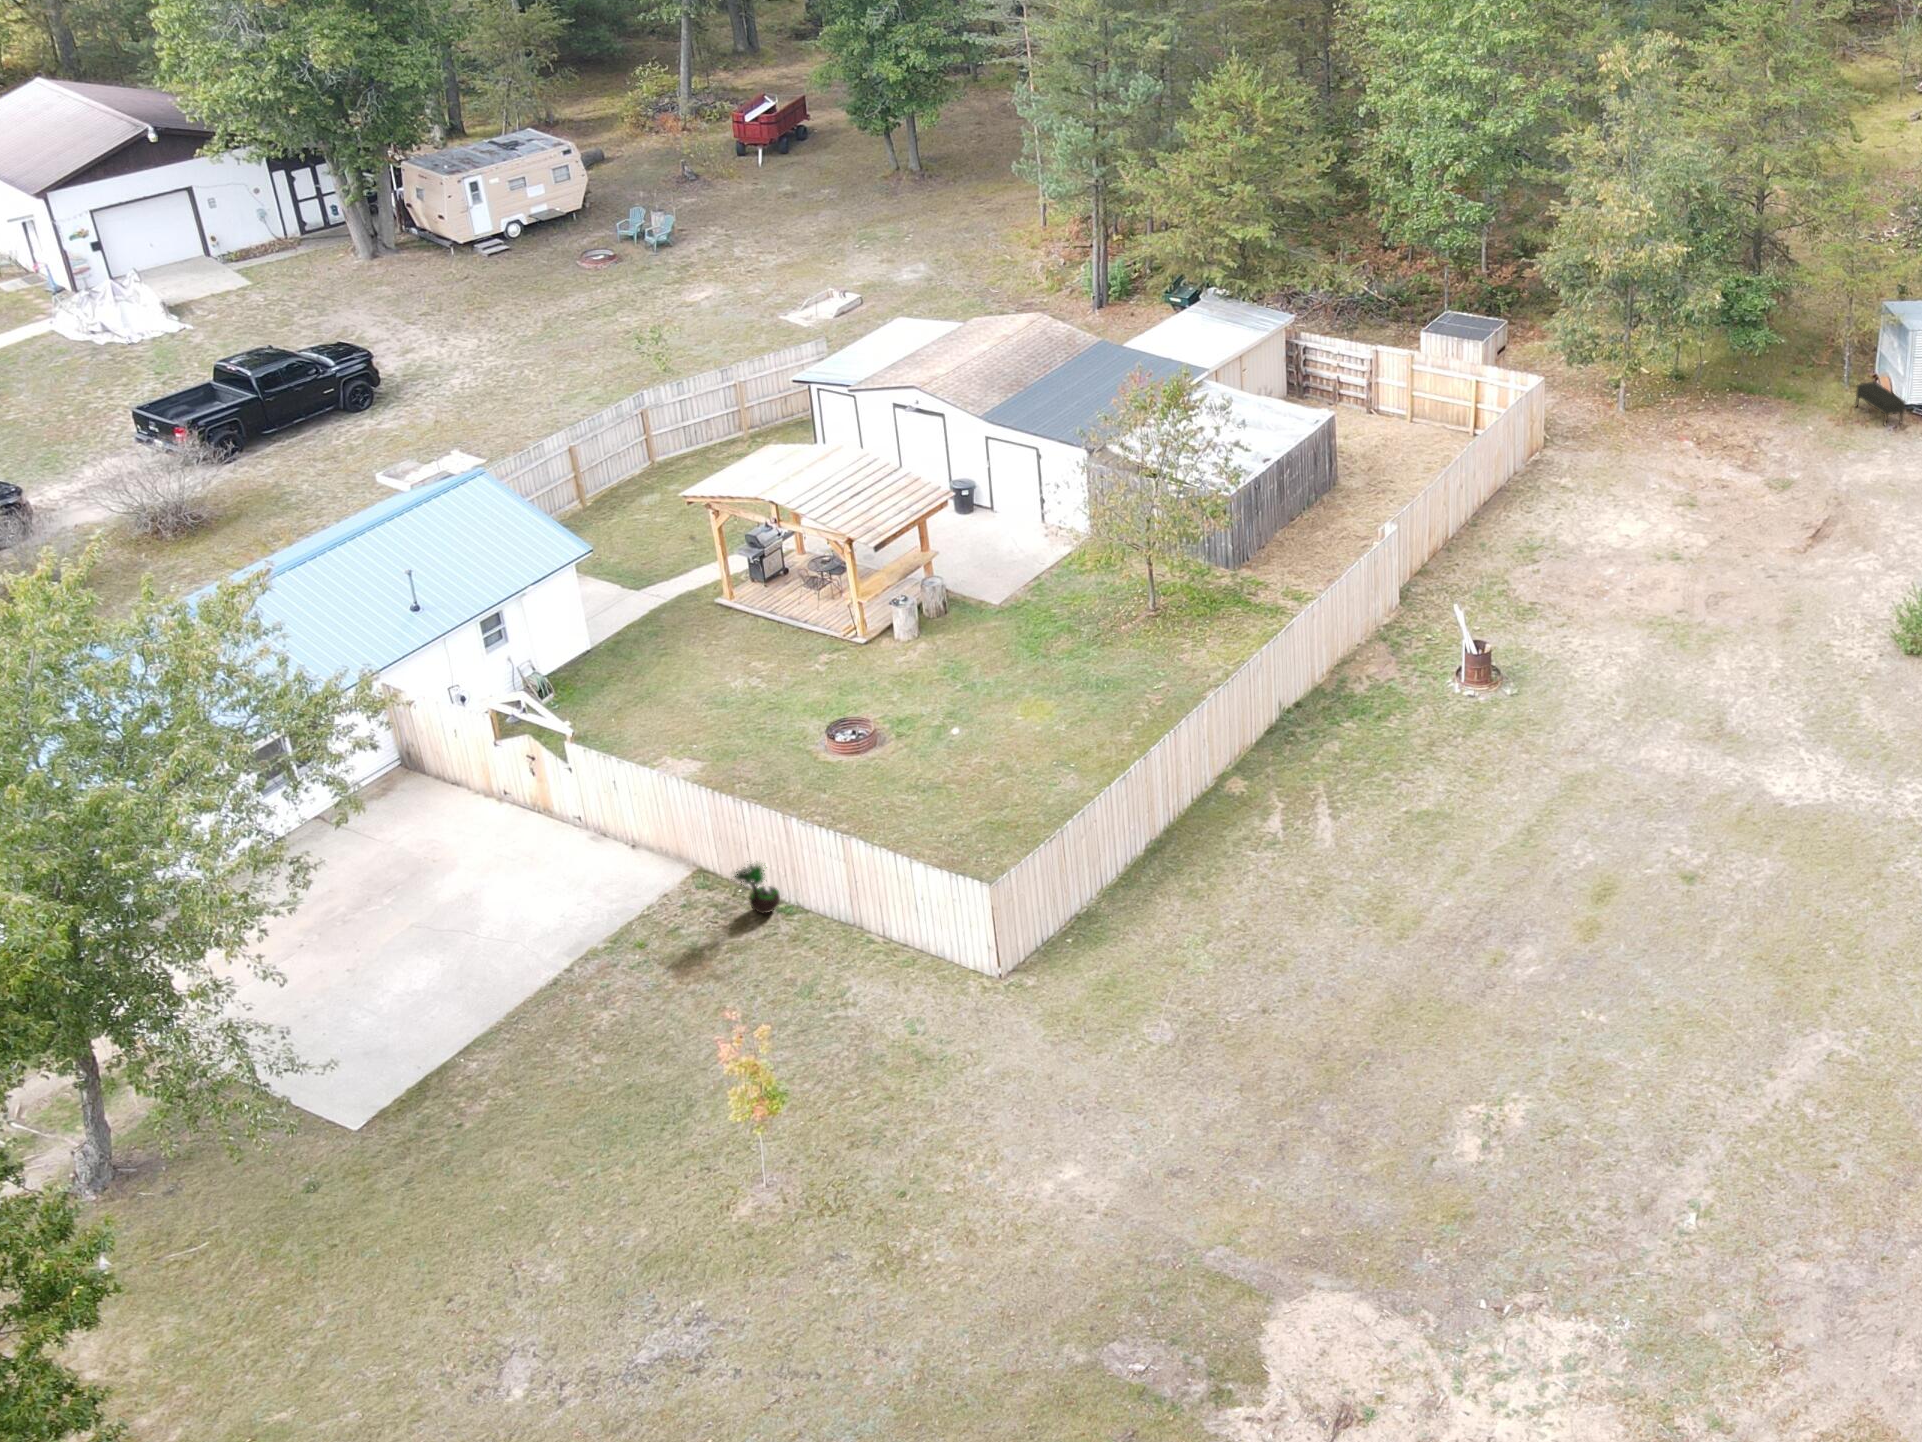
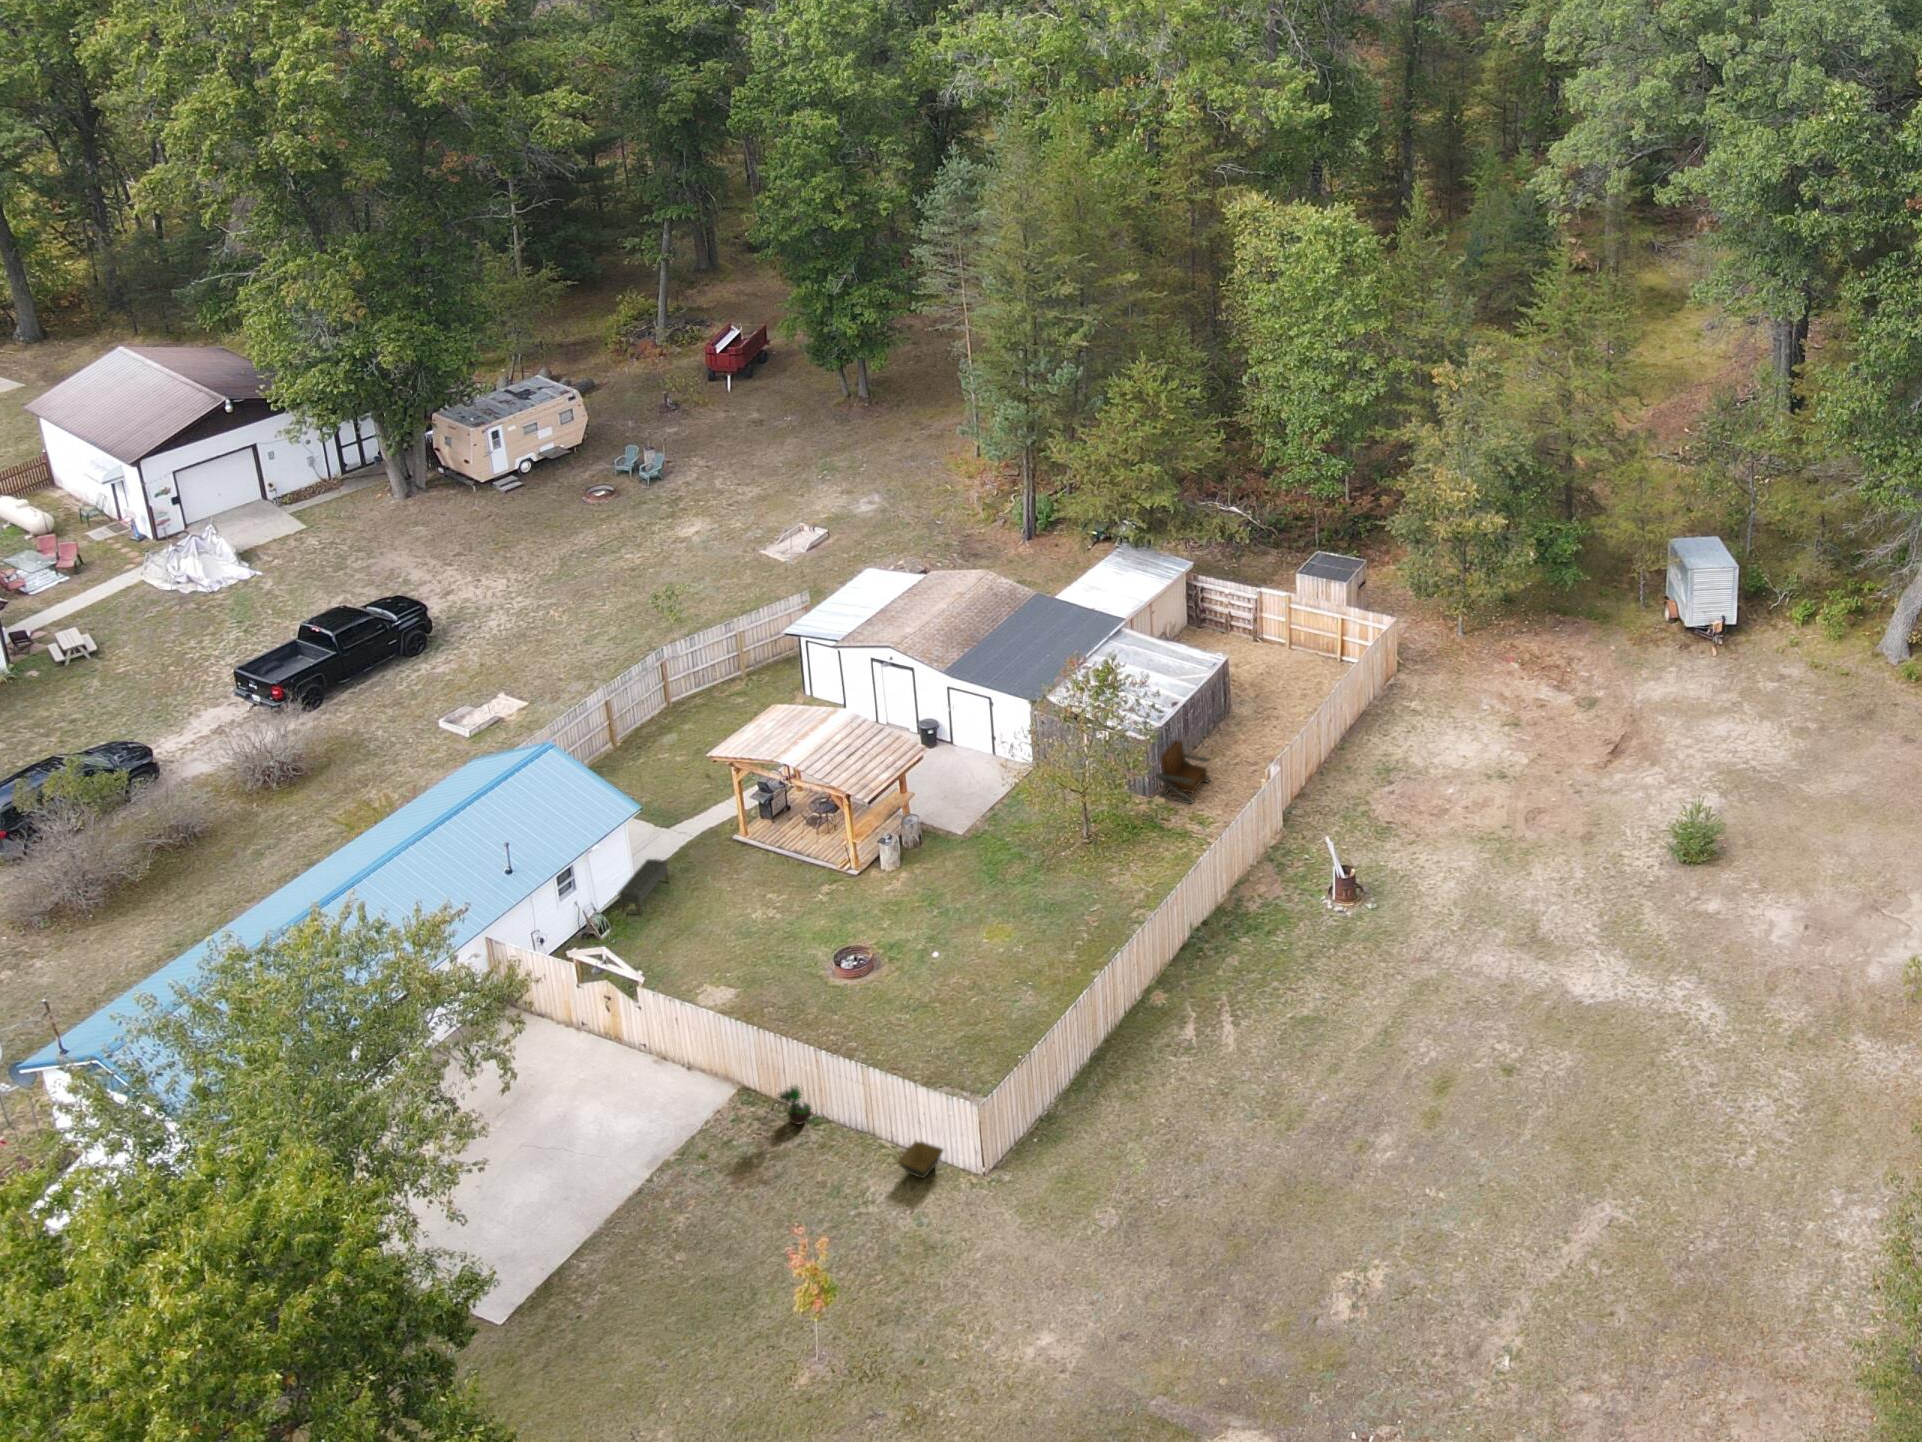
bench: present [1856,382,1905,425] -> present [618,859,669,914]
lounge chair: none [1241,502,1311,578] -> present [1156,740,1210,804]
basket: none [885,933,949,982] -> present [897,1142,943,1178]

